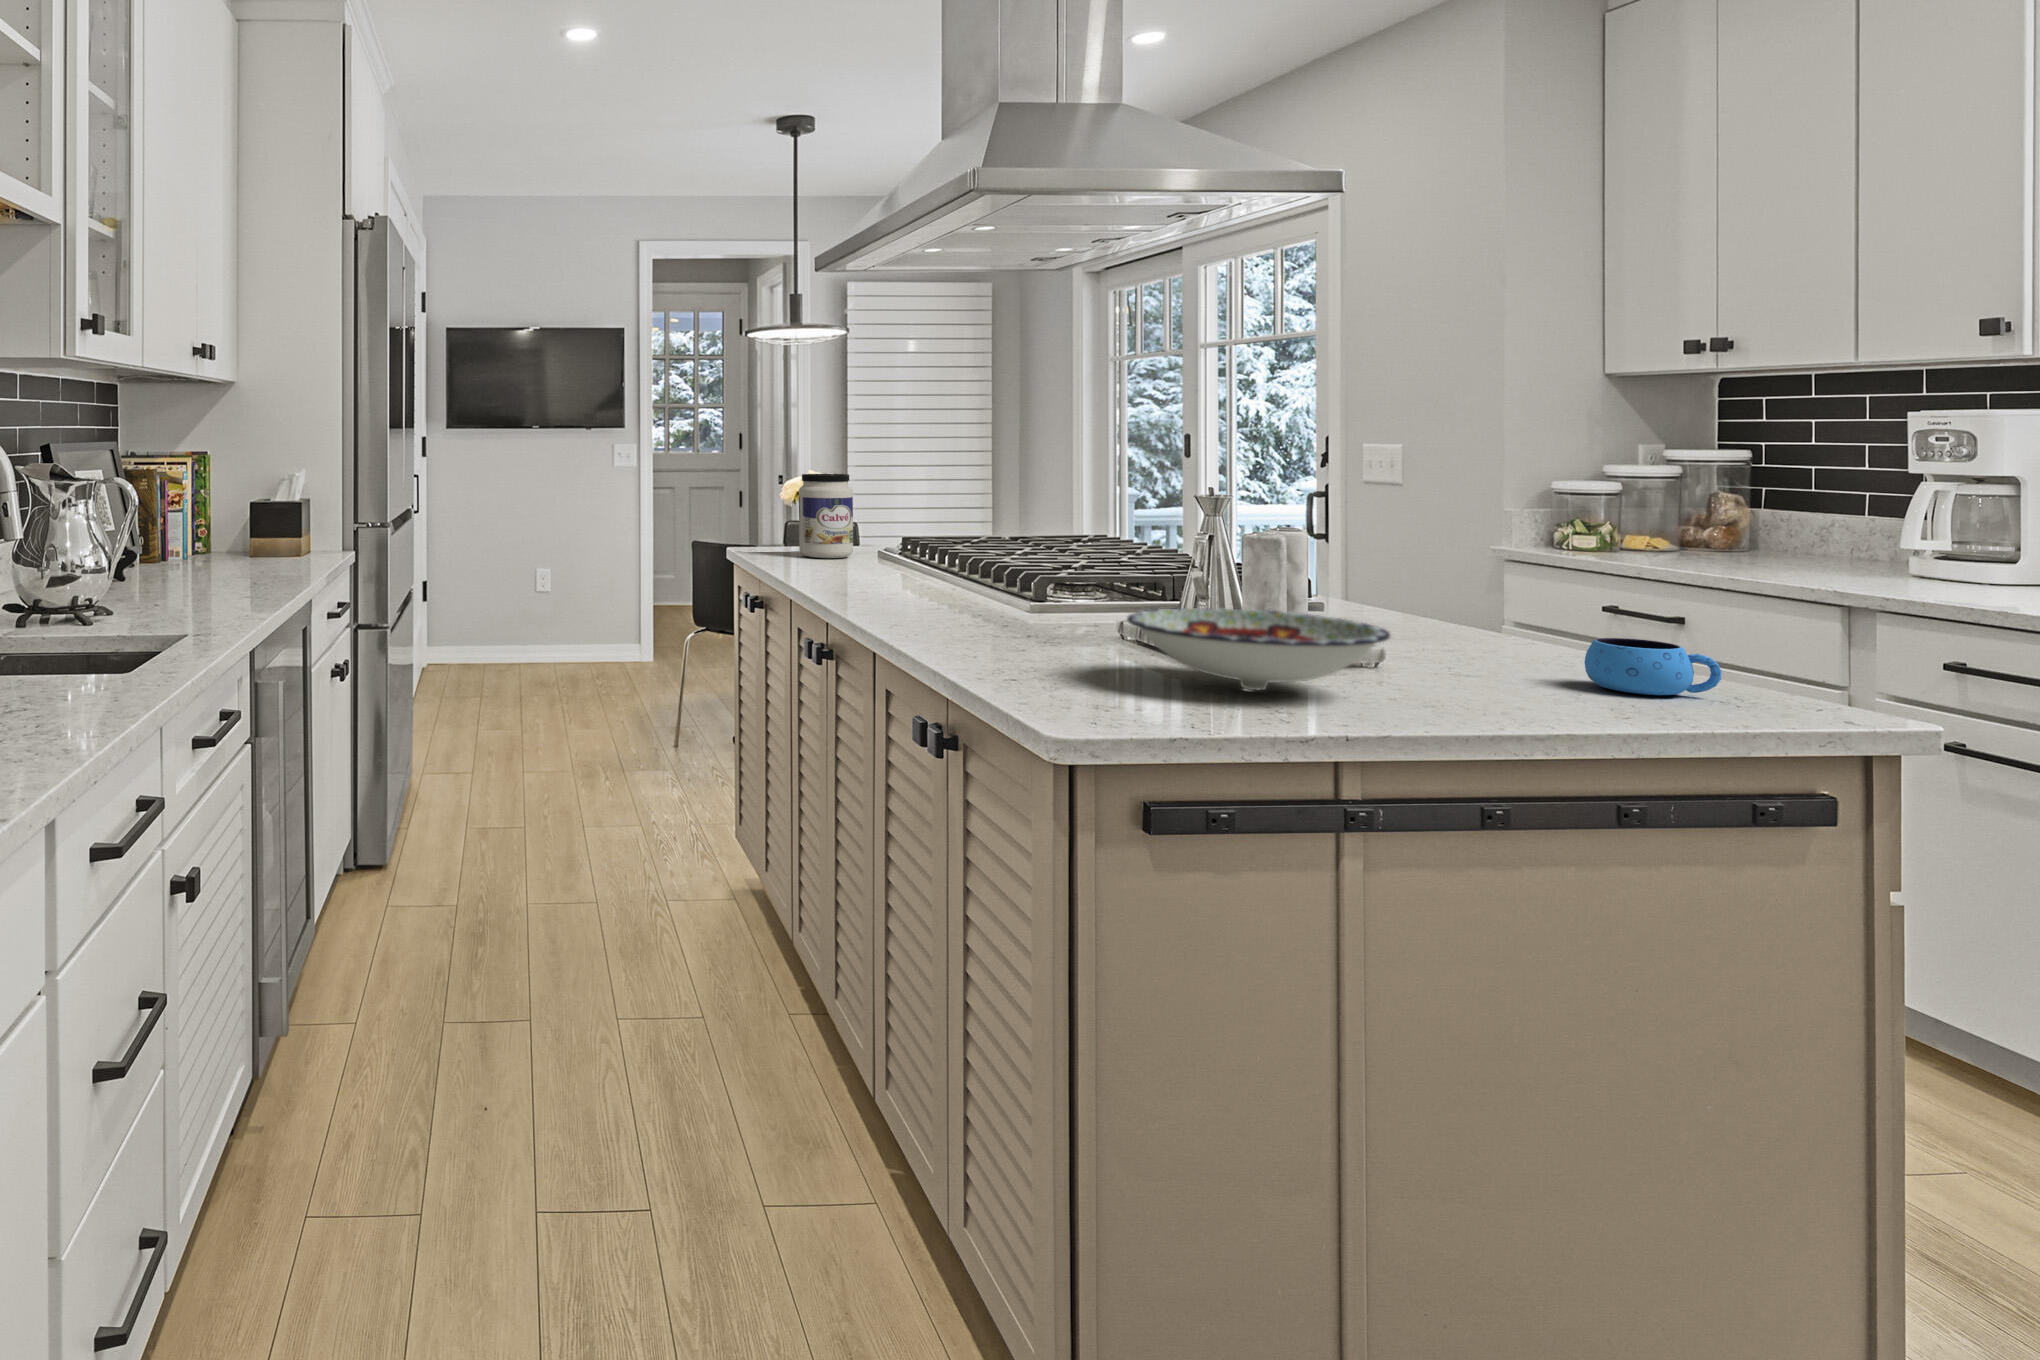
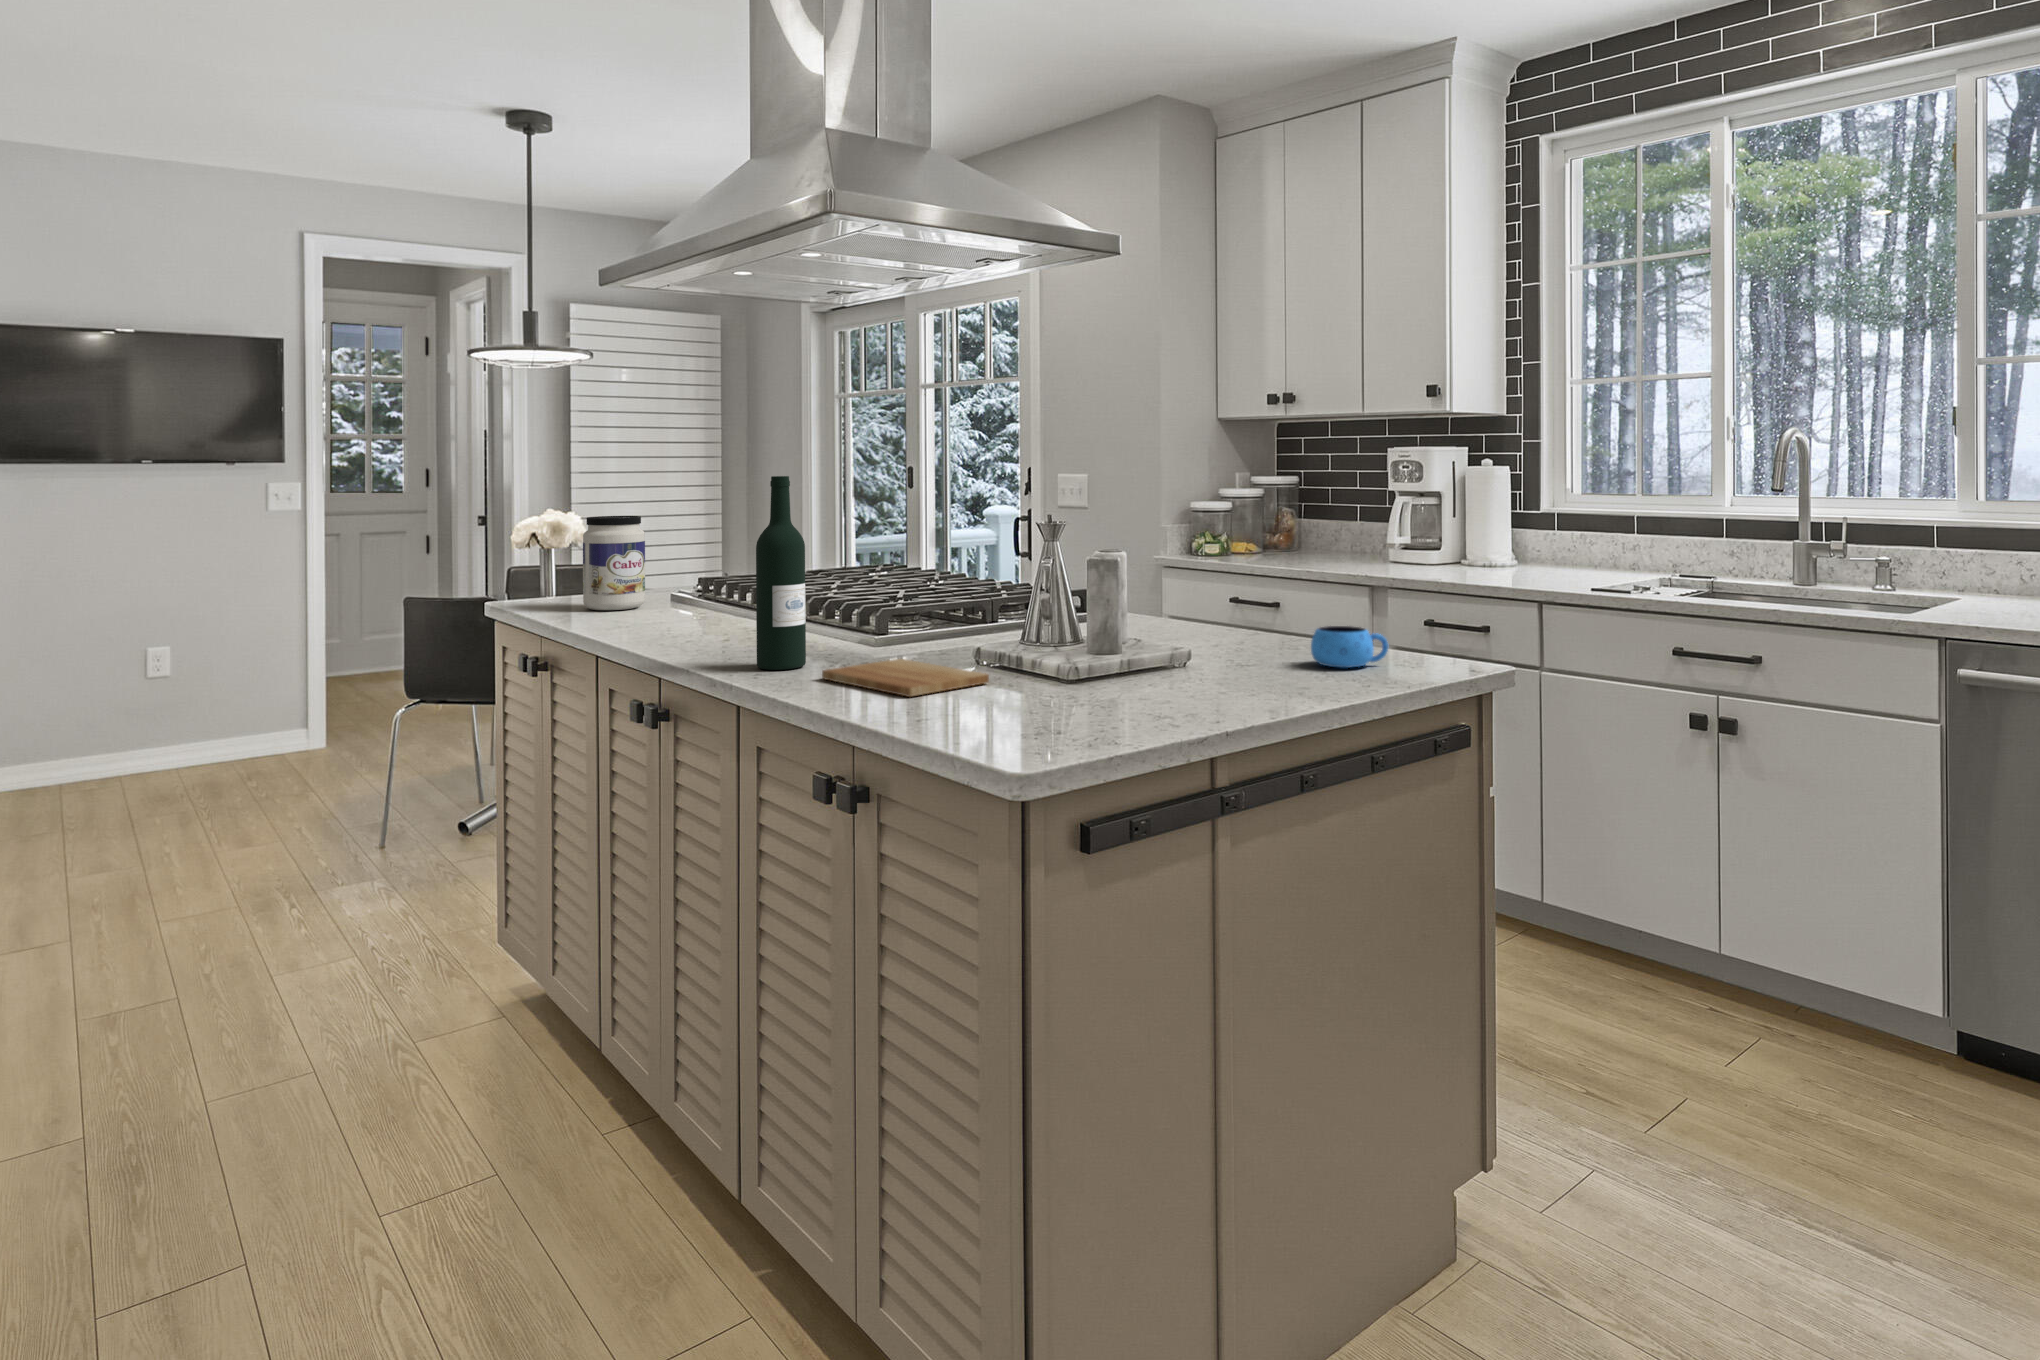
wine bottle: none [897,436,945,621] -> present [756,476,806,670]
bowl: present [1127,608,1390,690] -> none [1018,629,1217,701]
cutting board: none [948,622,1117,658] -> present [822,659,989,697]

